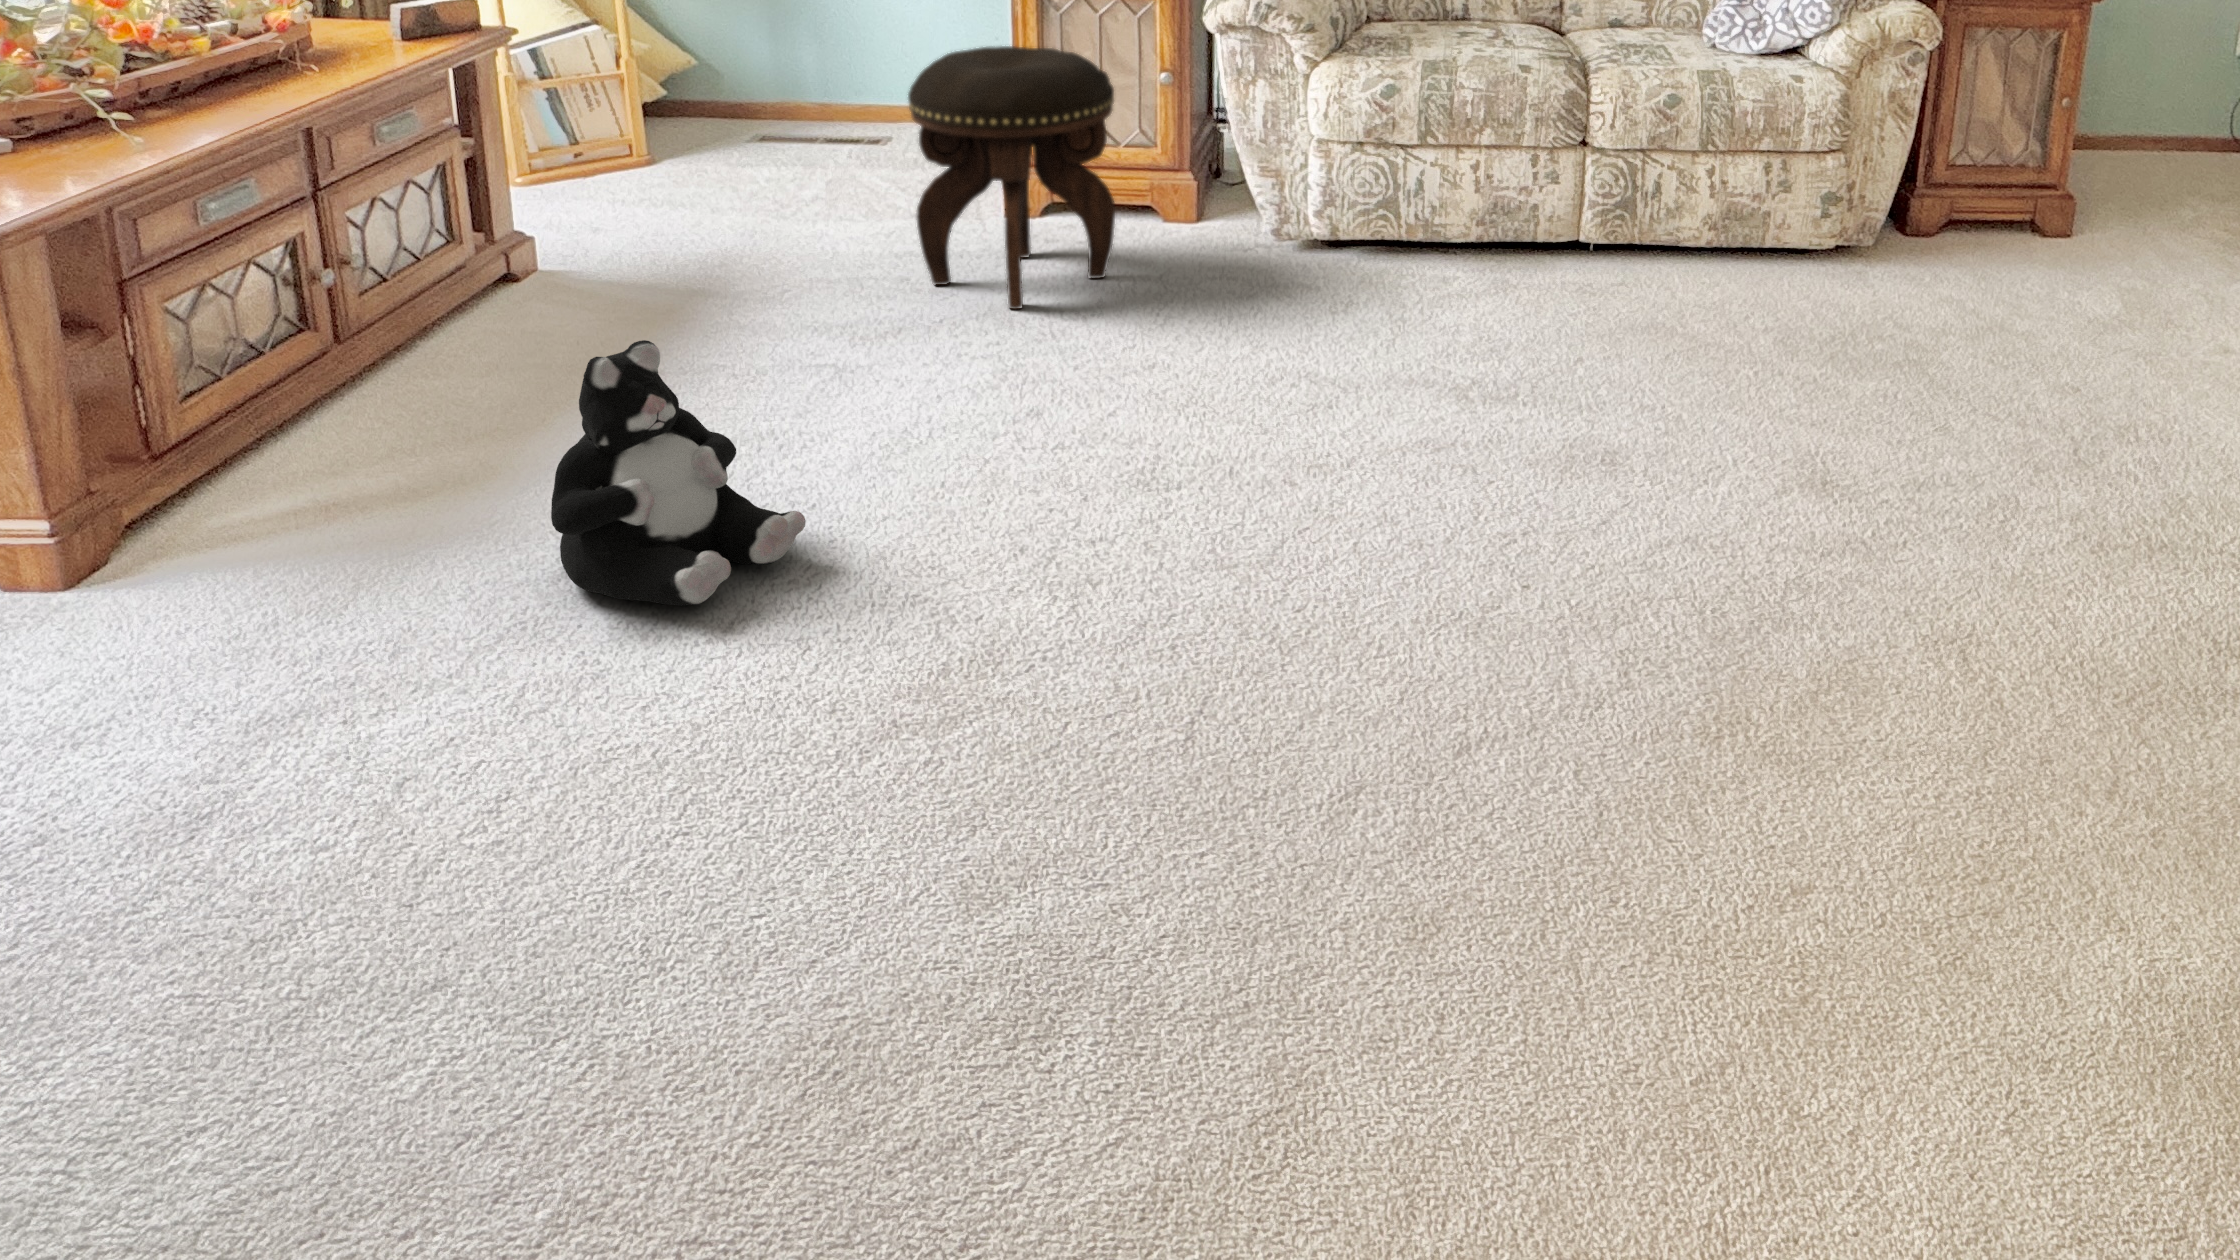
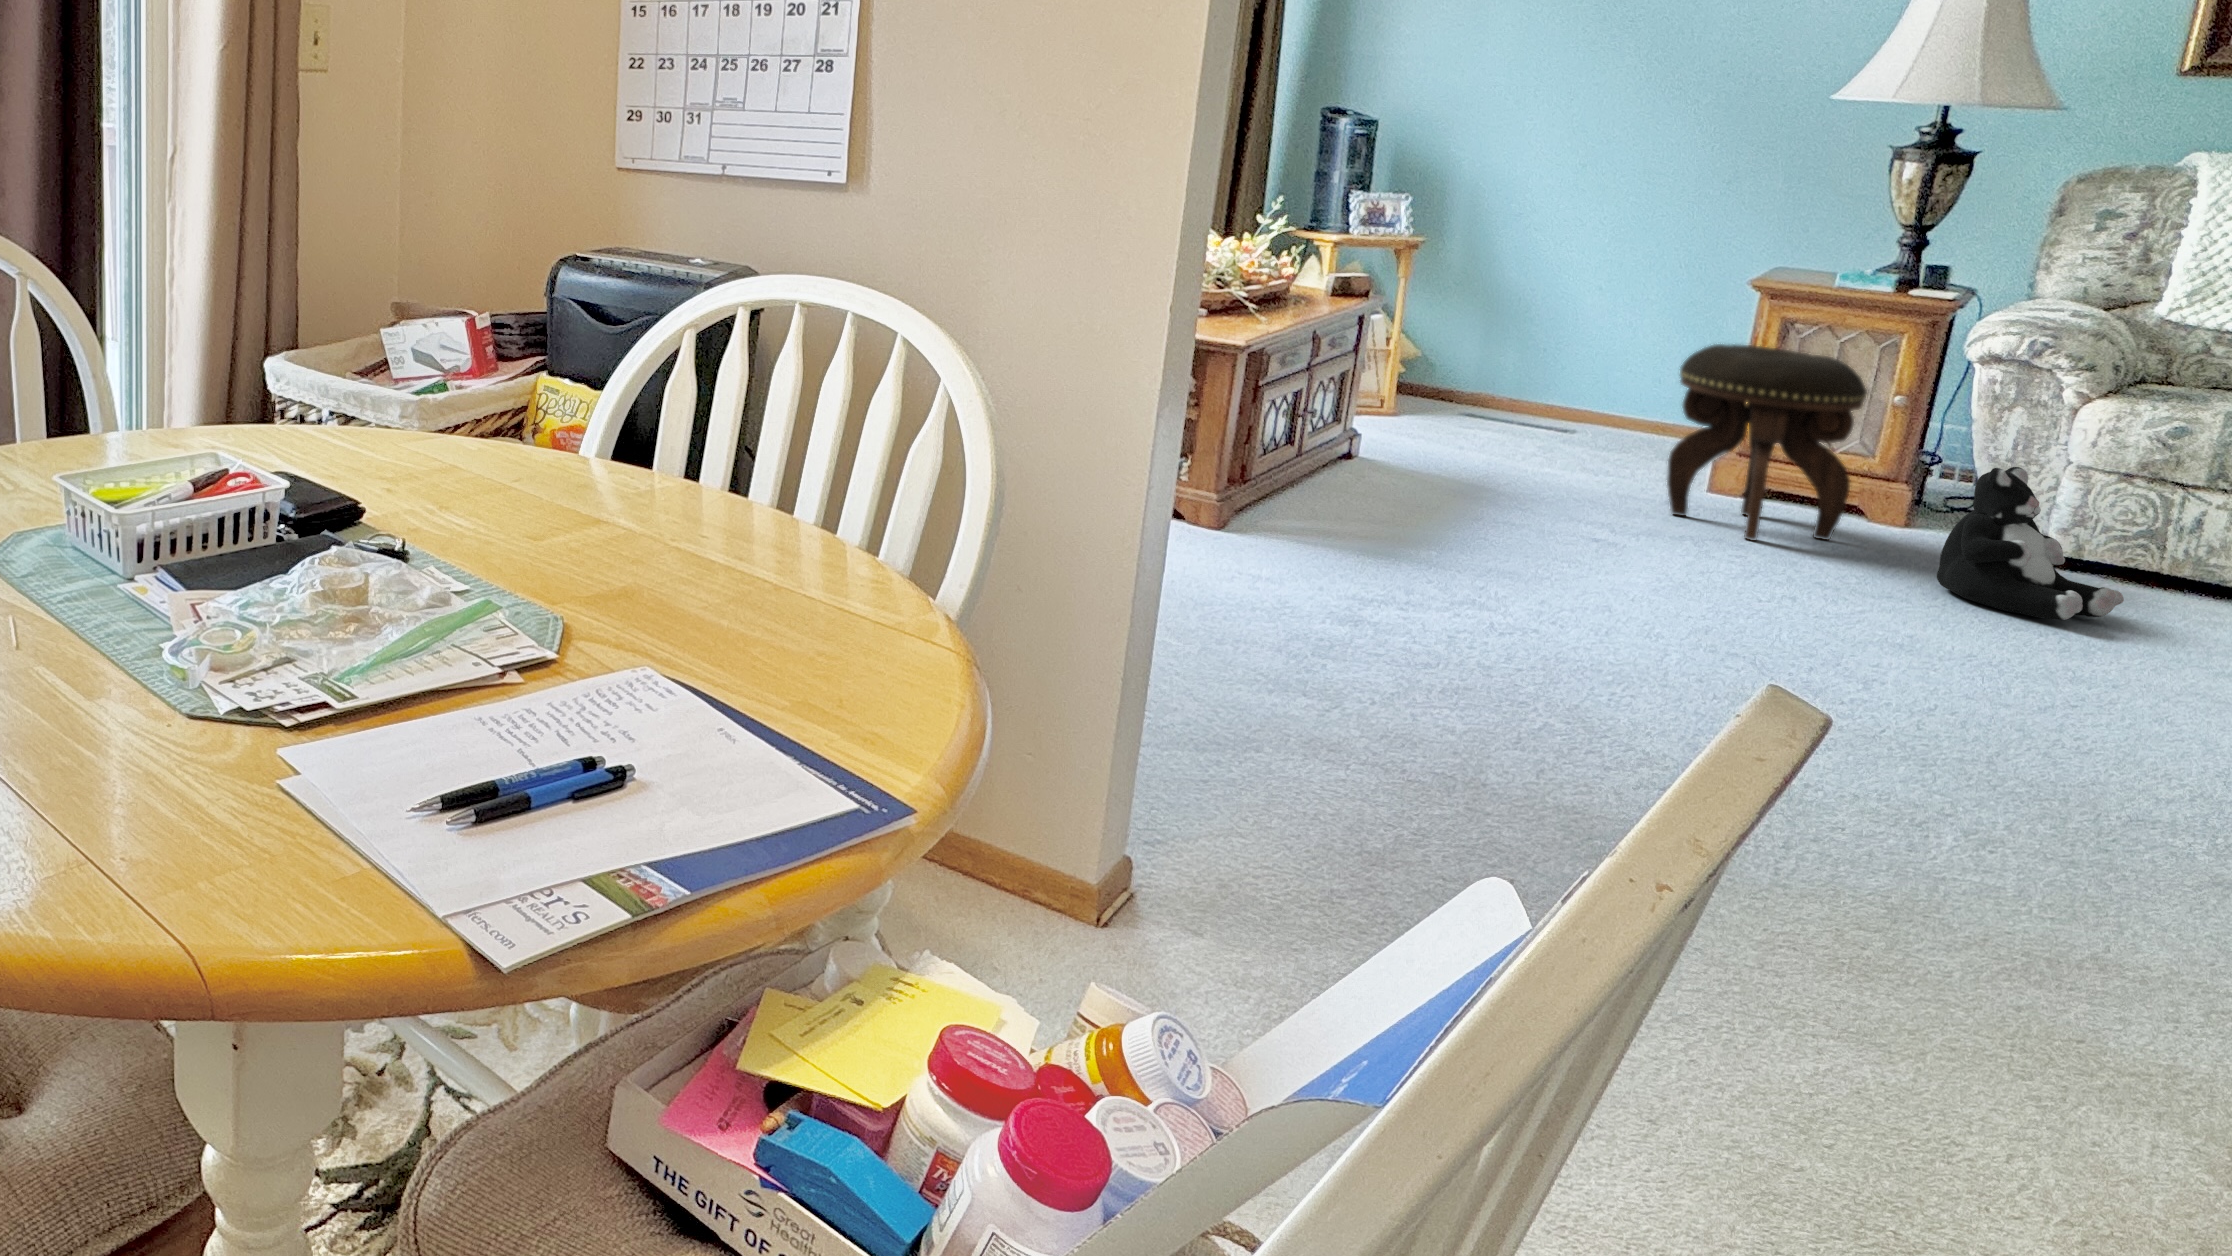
plush toy: present [551,340,806,606] -> present [1937,467,2124,620]

